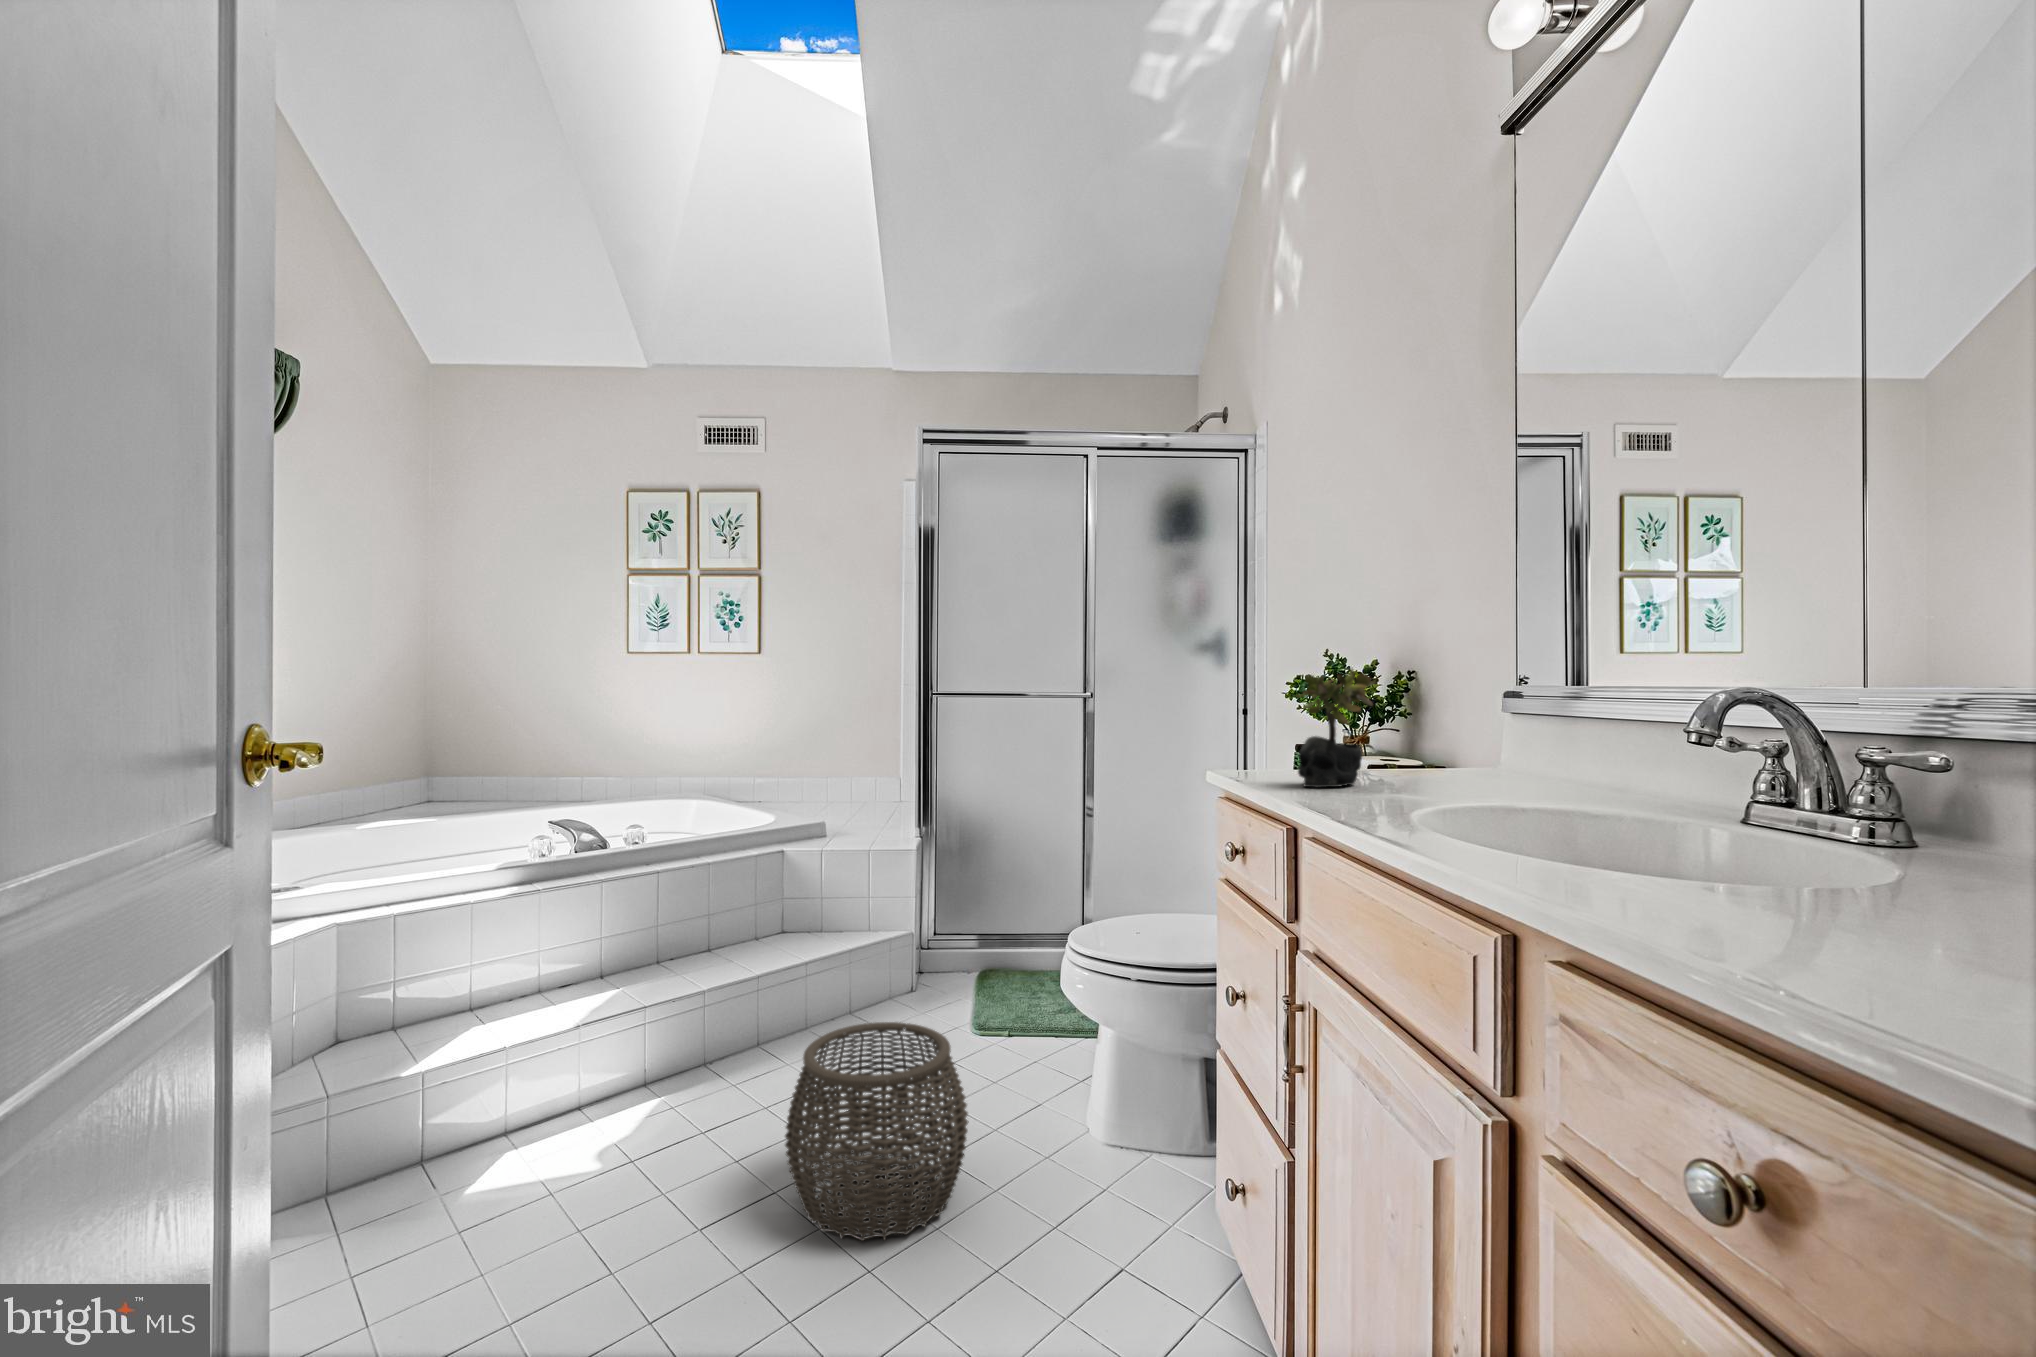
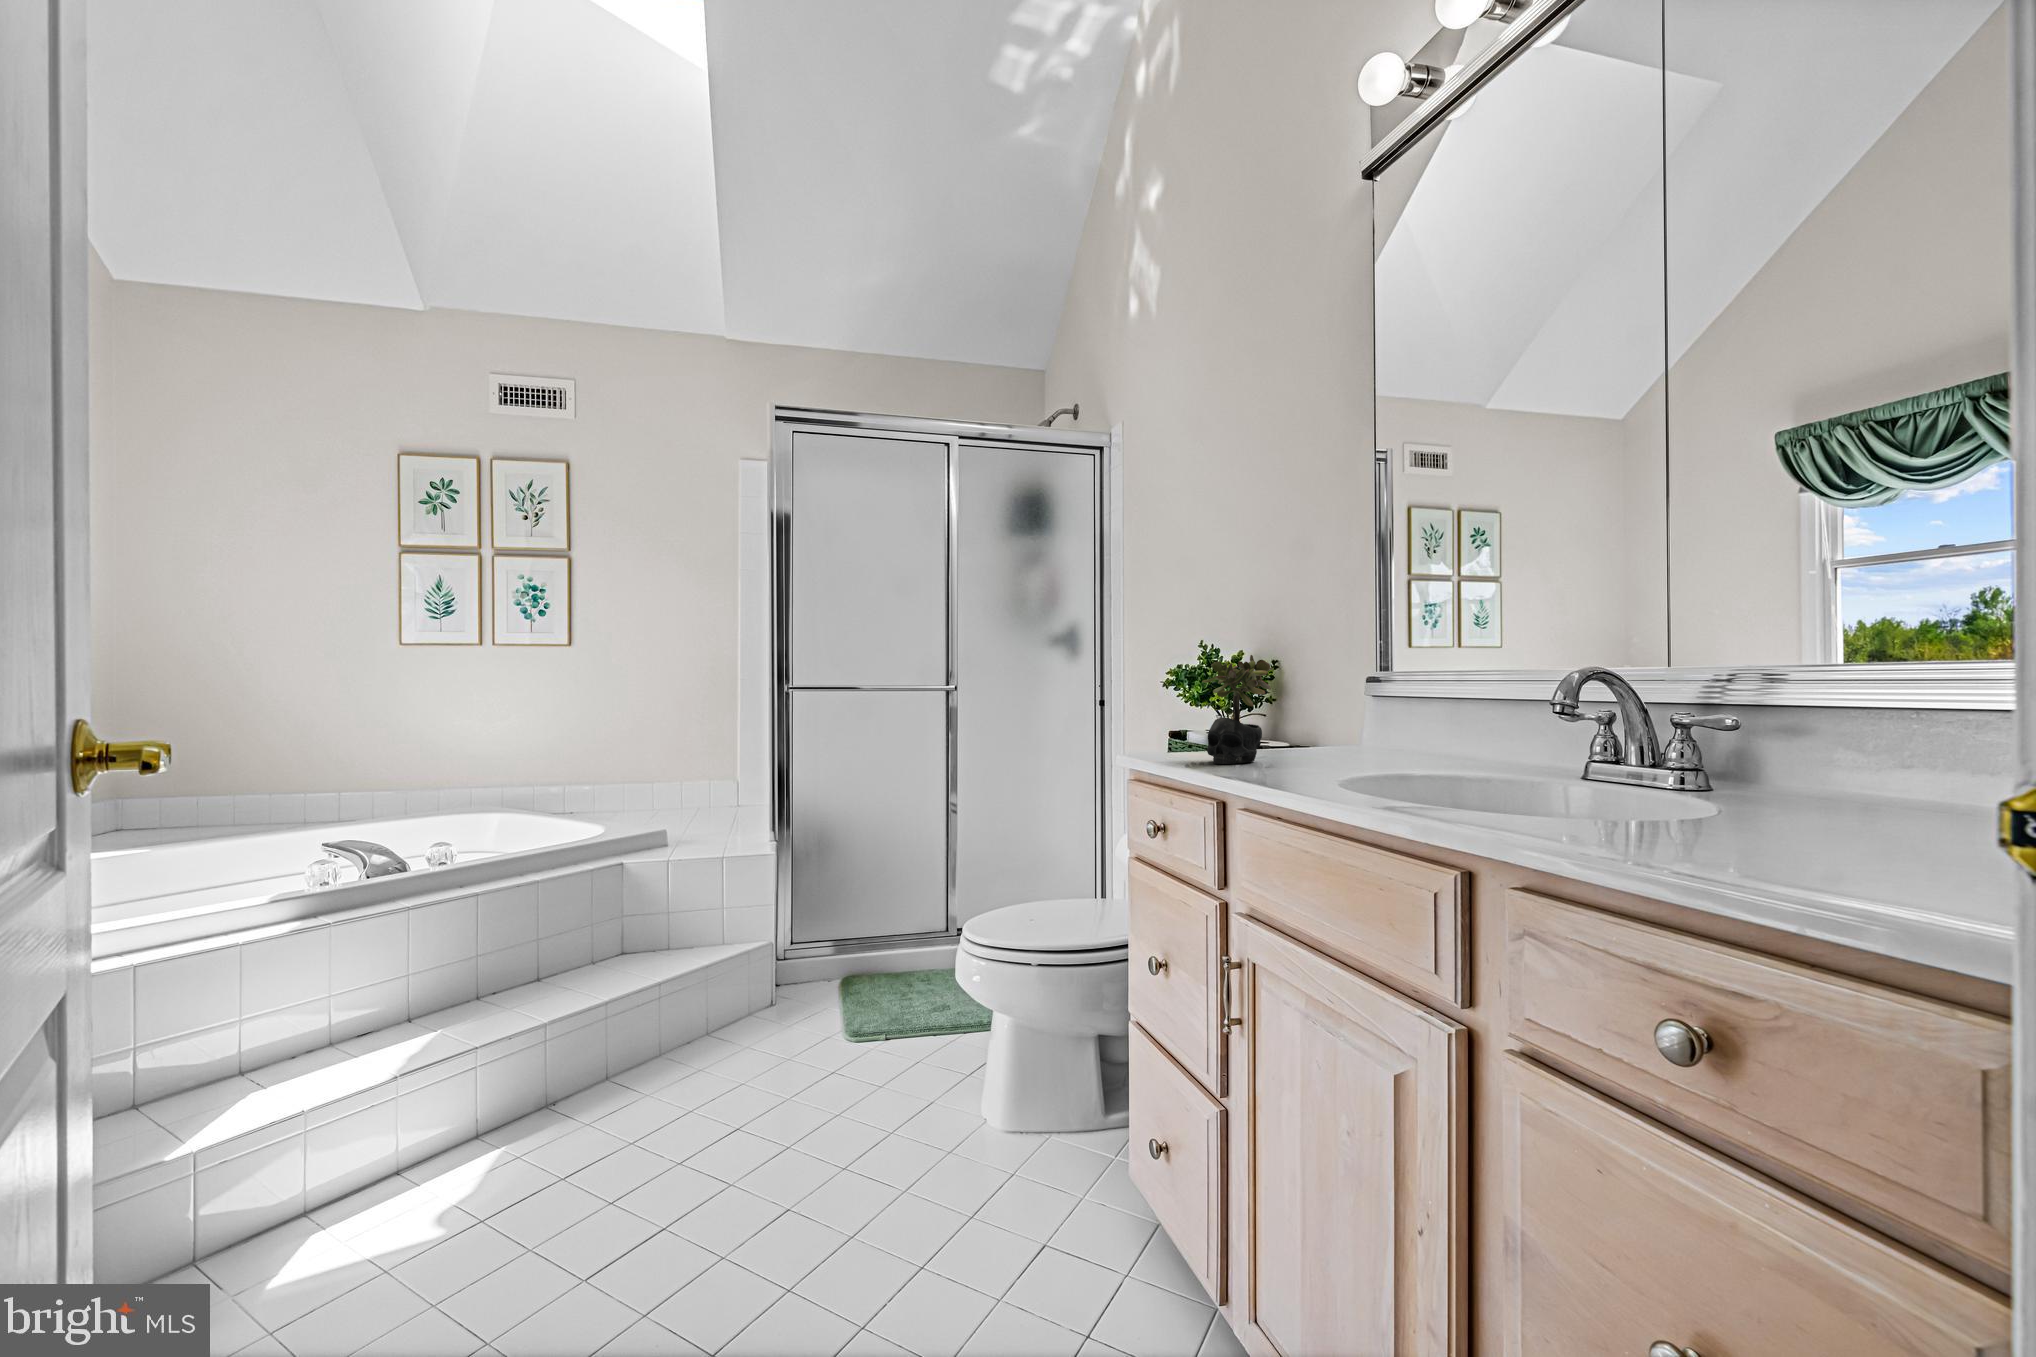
woven basket: present [785,1022,969,1241] -> none [685,1020,875,1241]

